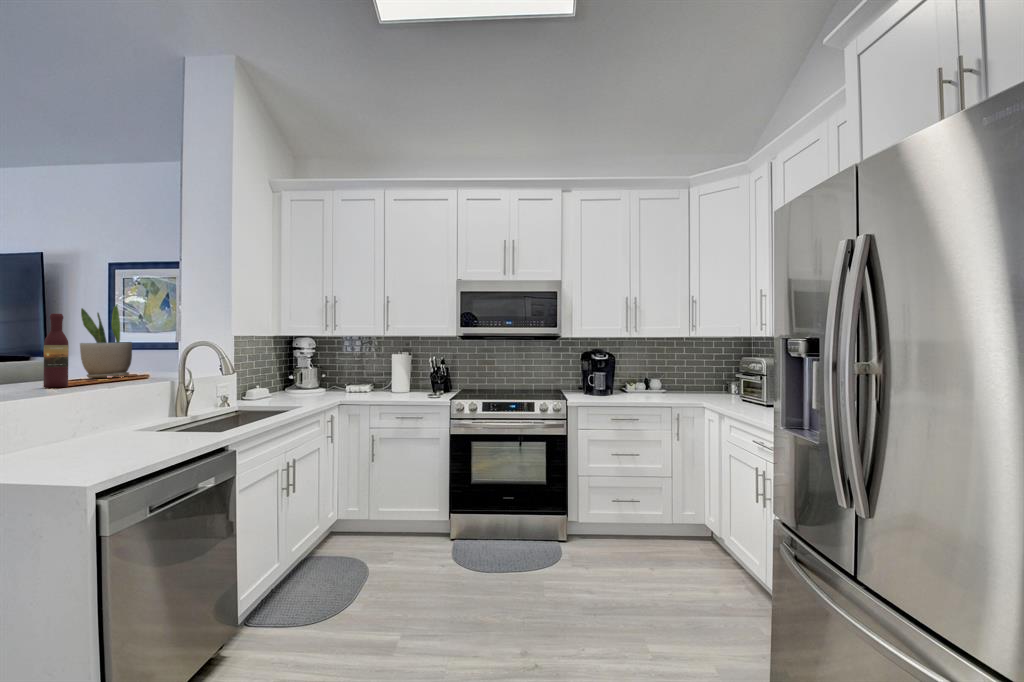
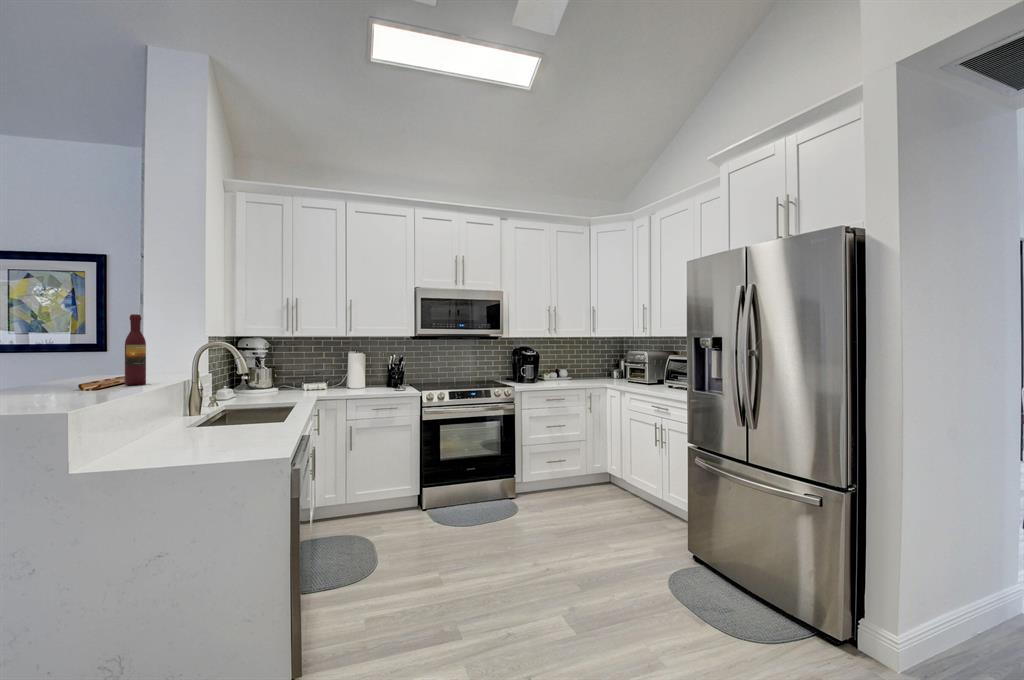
potted plant: present [80,305,132,378] -> none [67,302,121,380]

